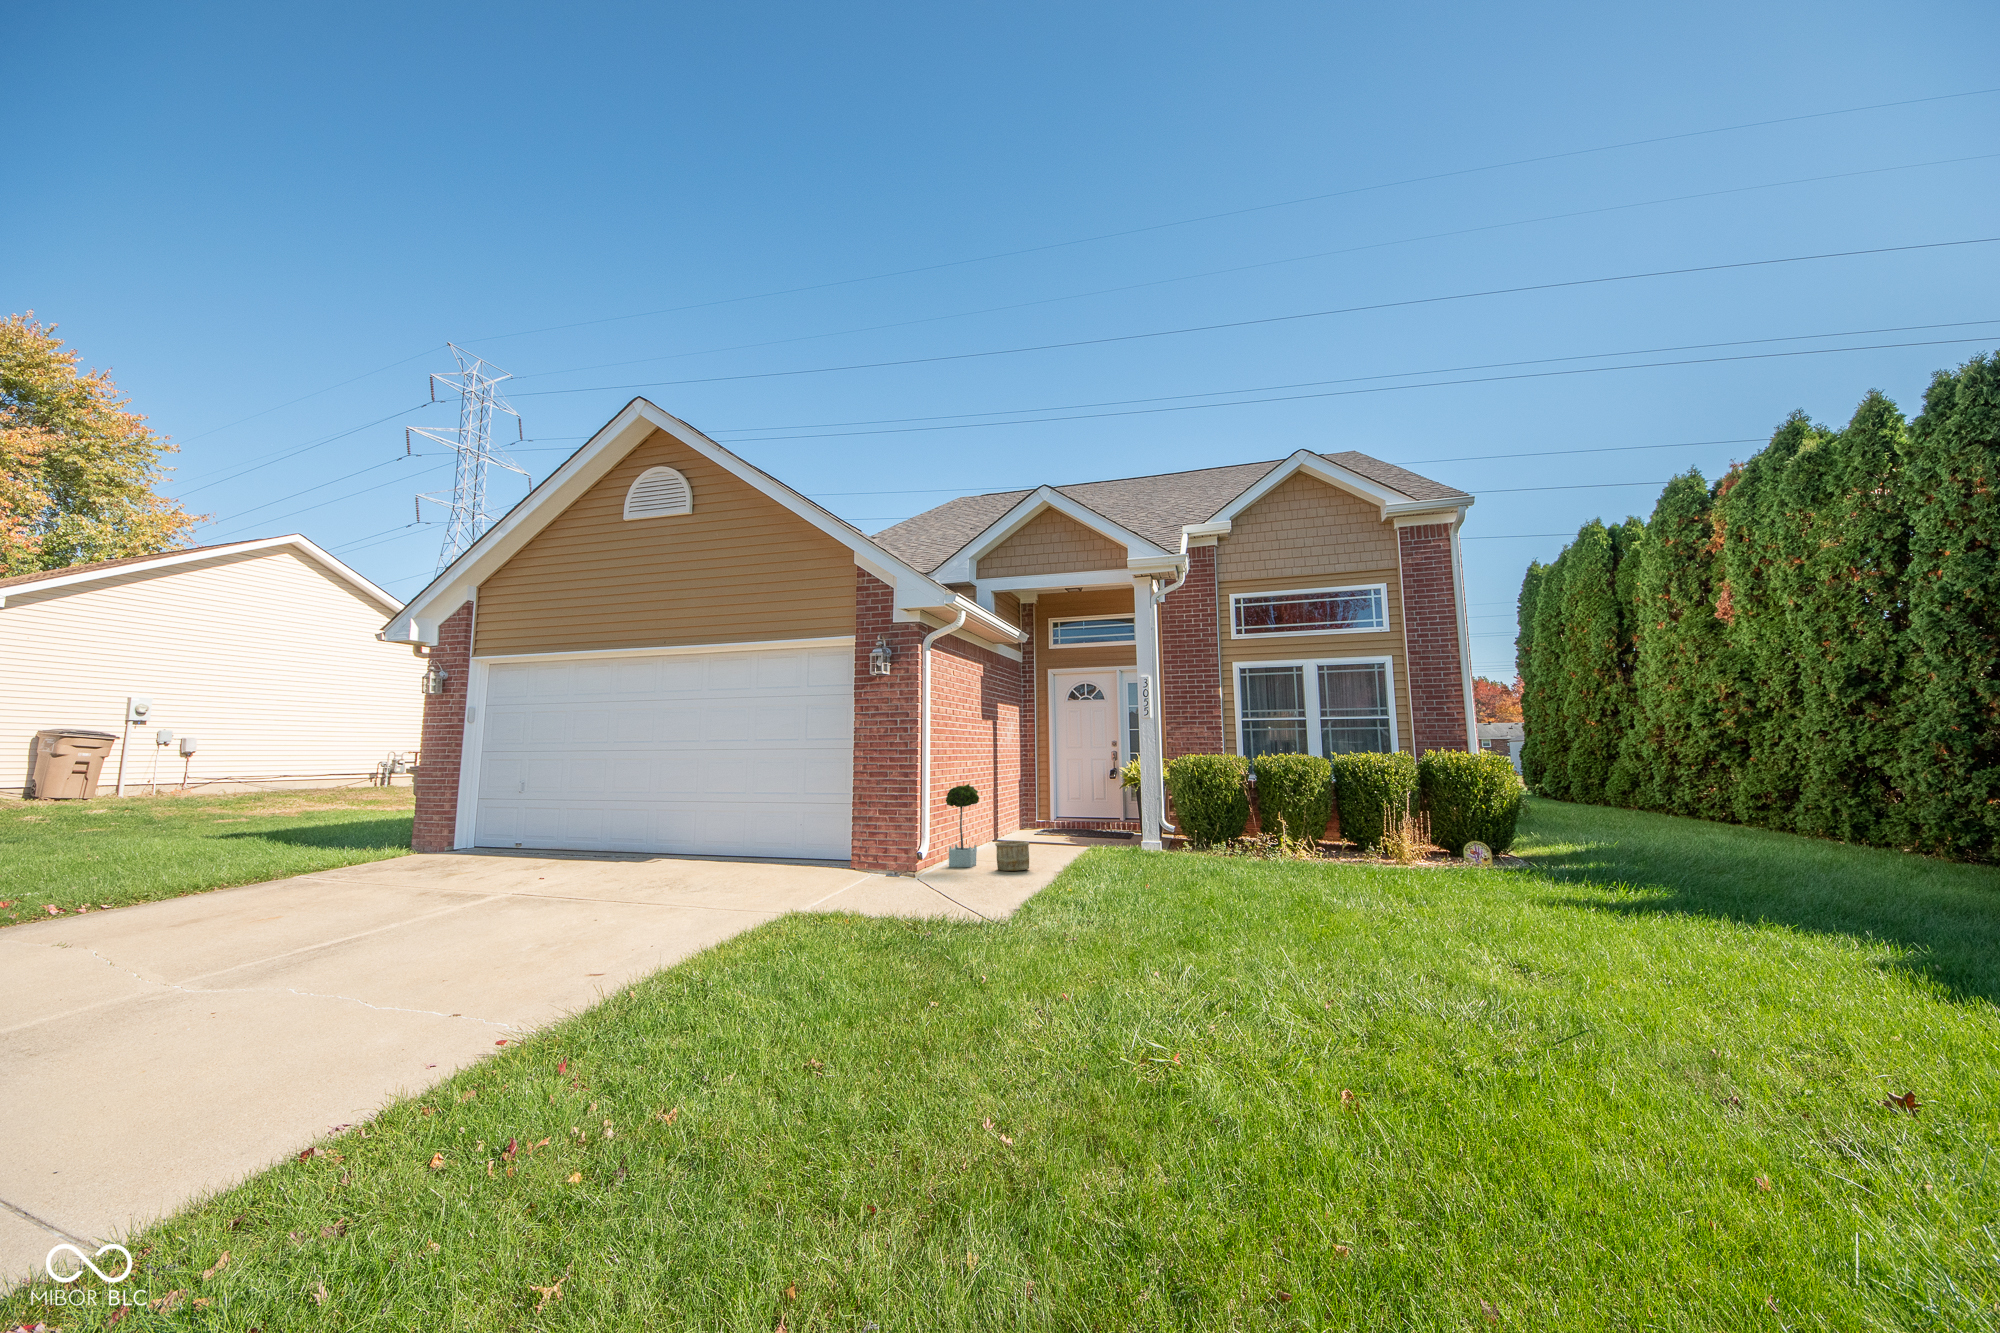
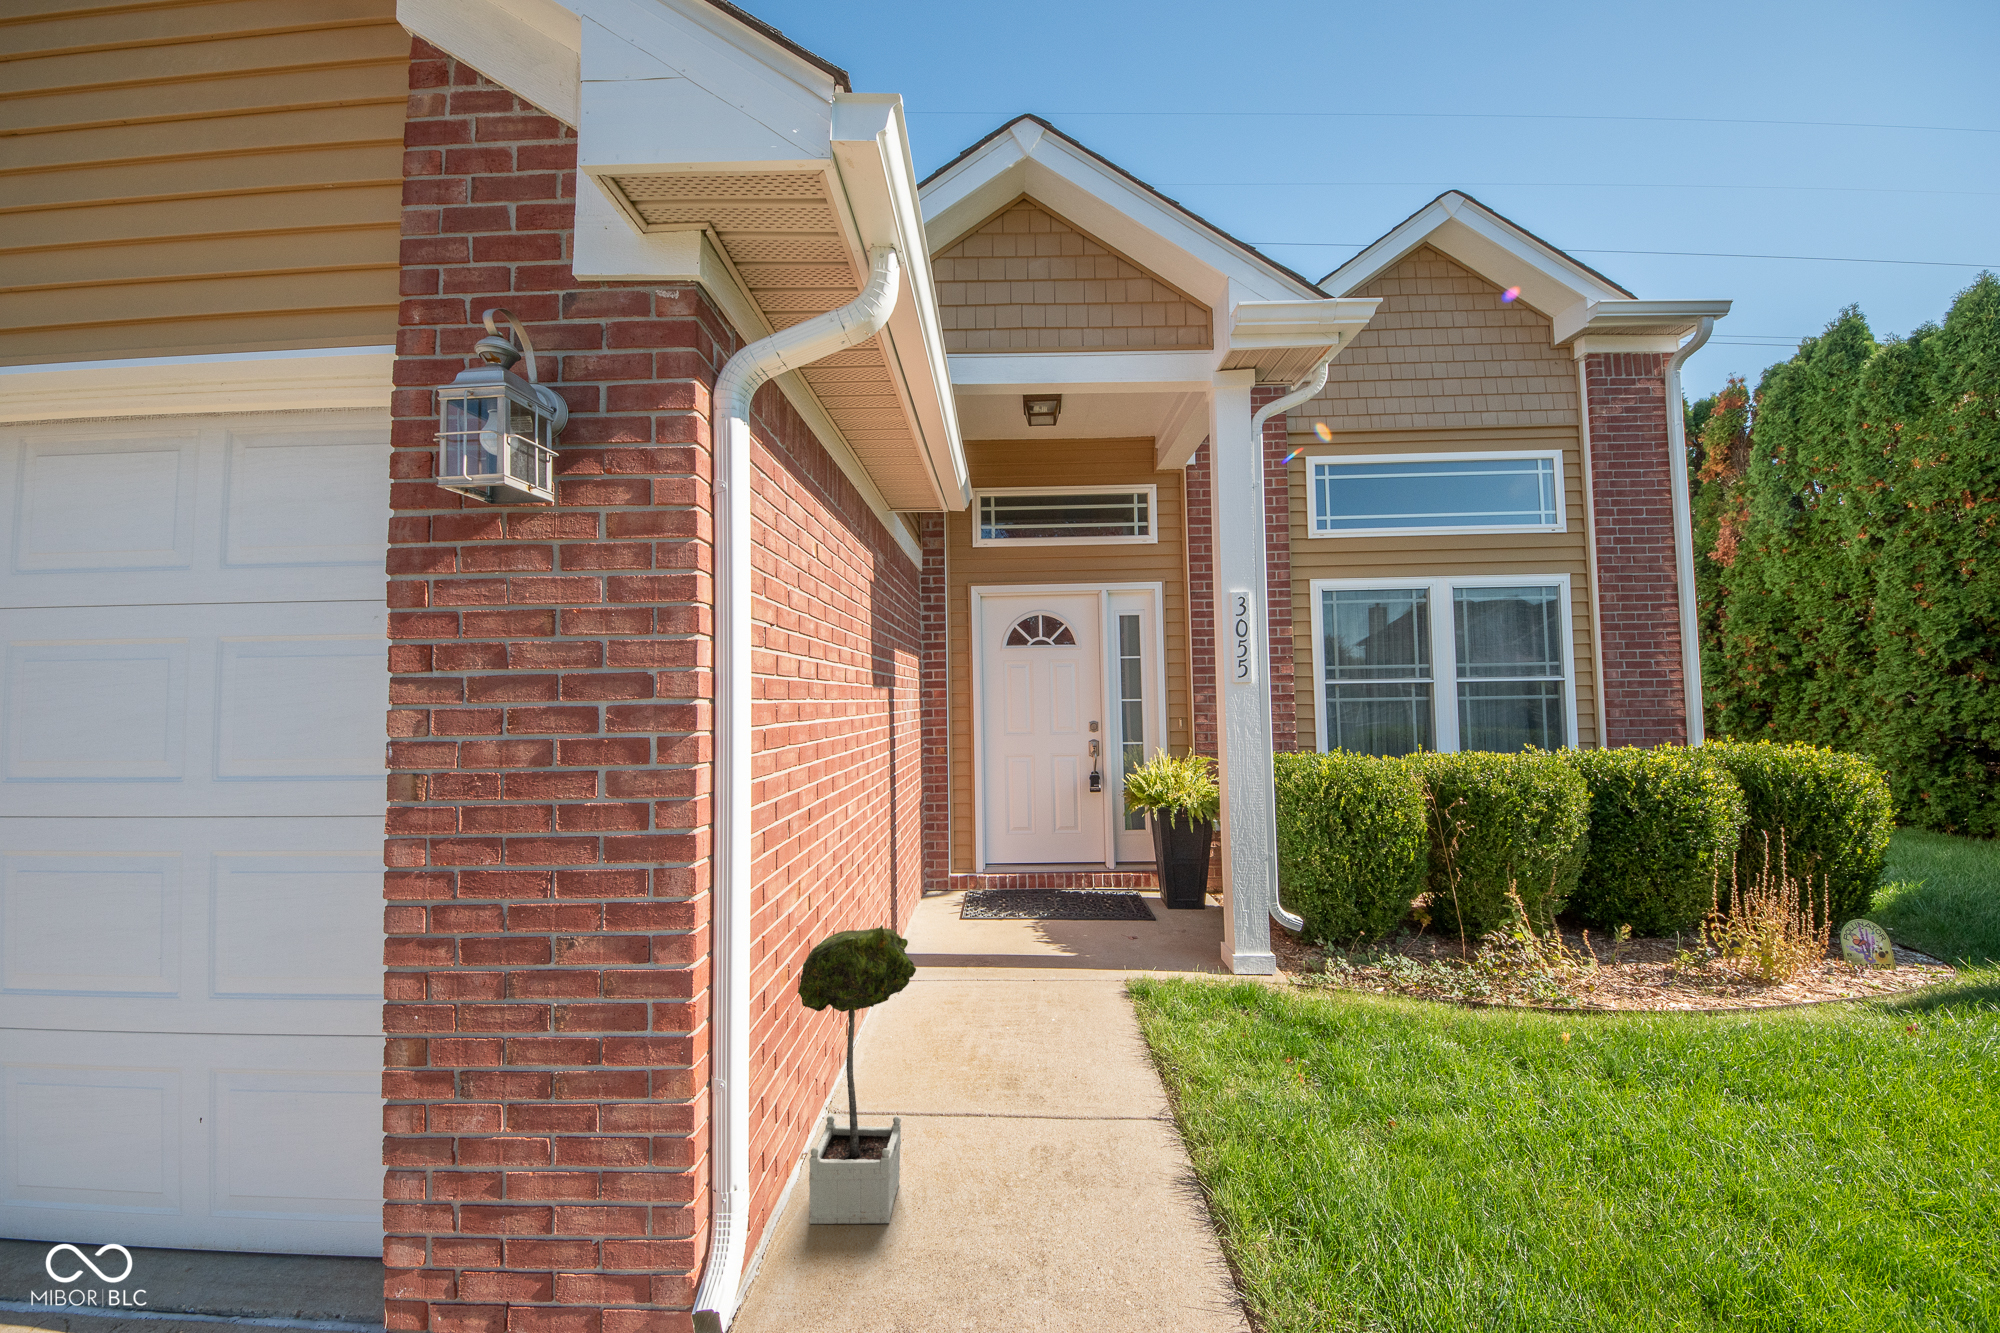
wooden bucket: present [995,841,1029,871] -> none [986,1122,1115,1280]

